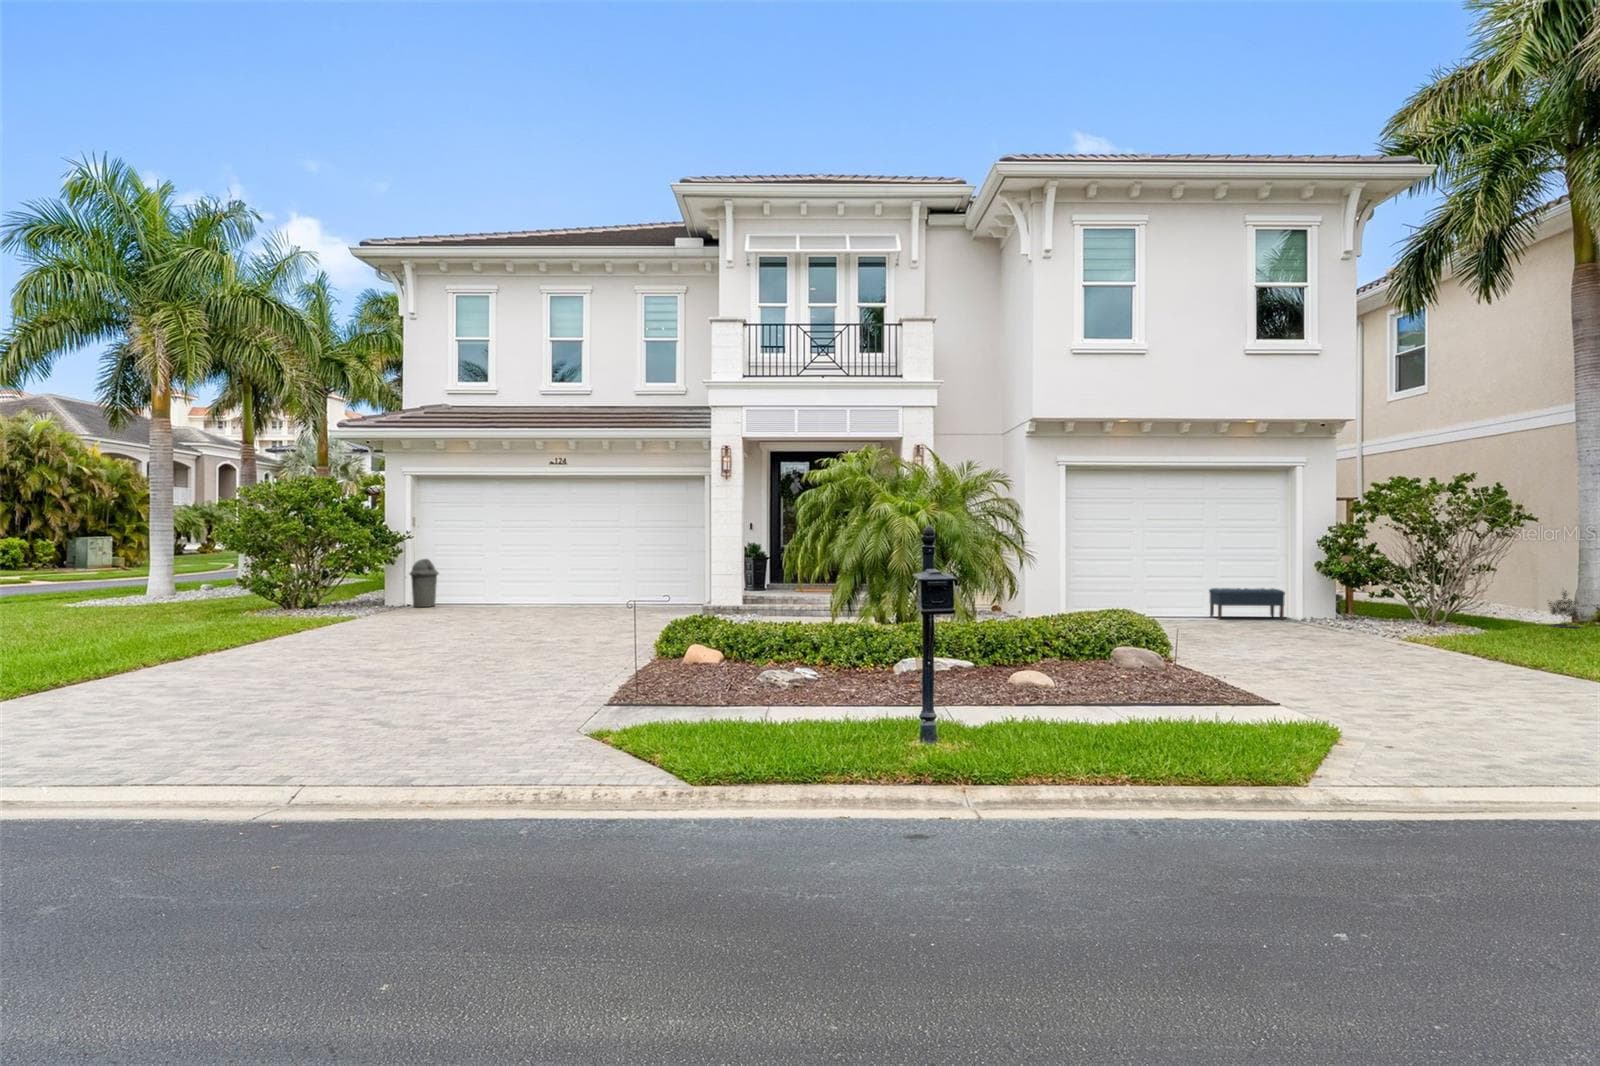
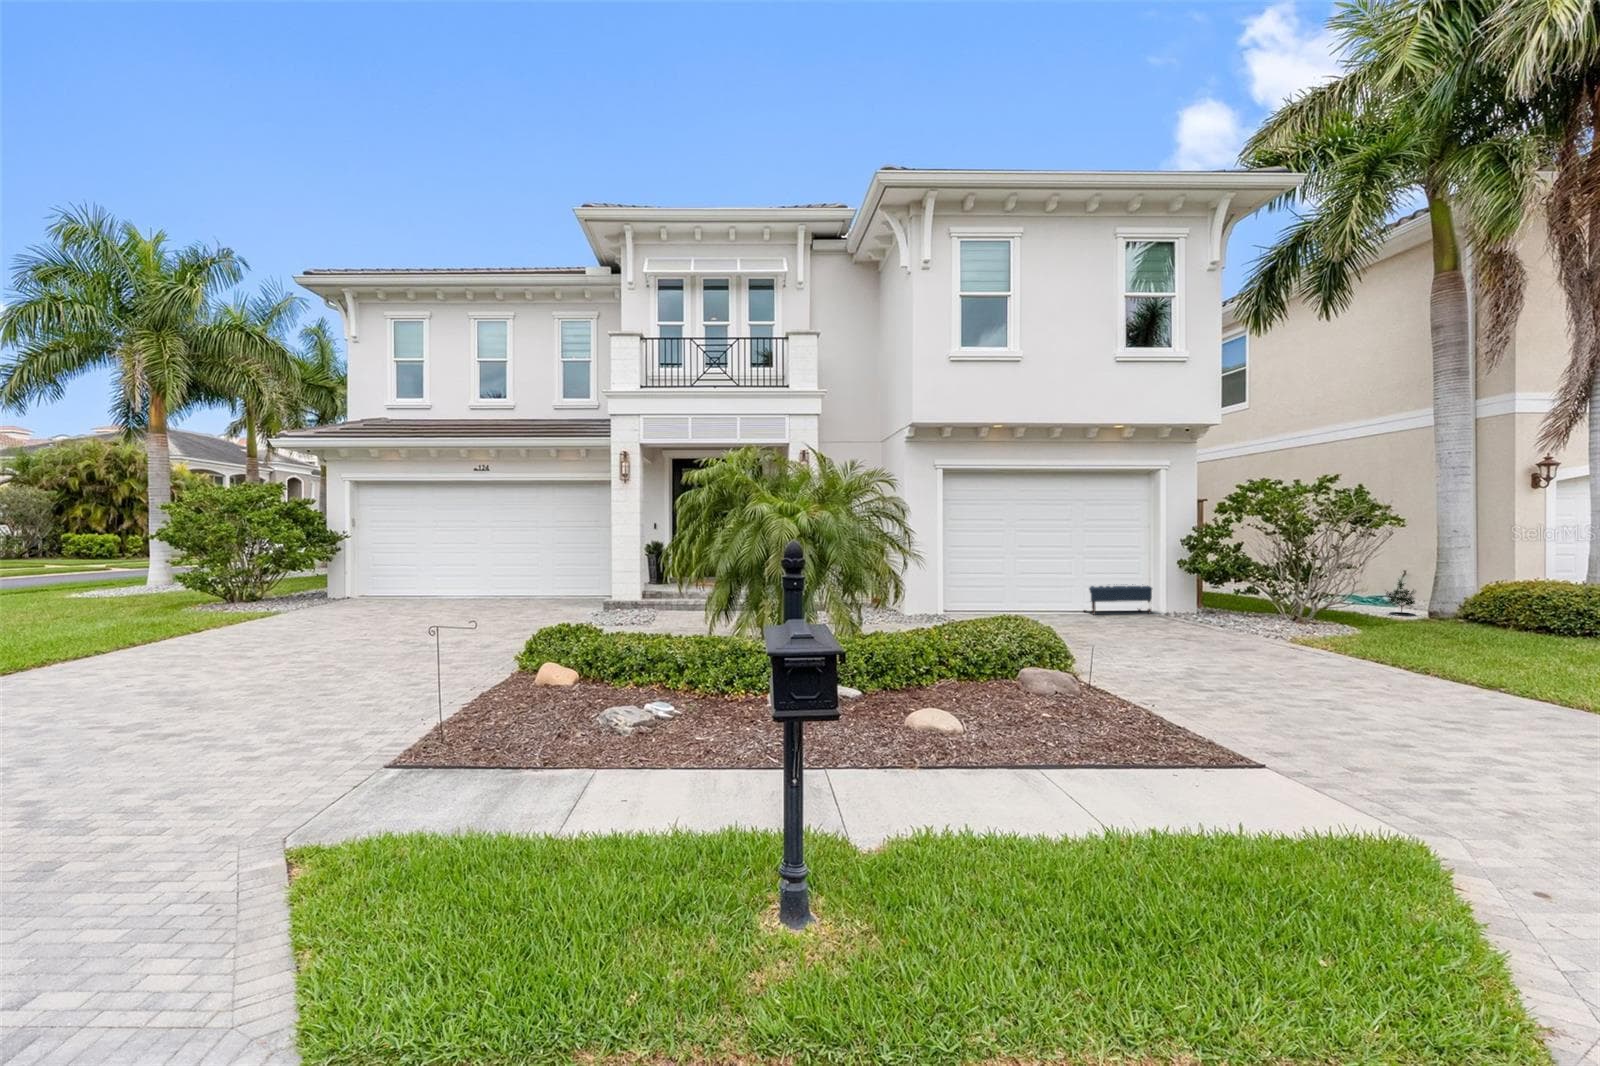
trash can: present [410,559,439,607] -> none [302,571,336,621]

